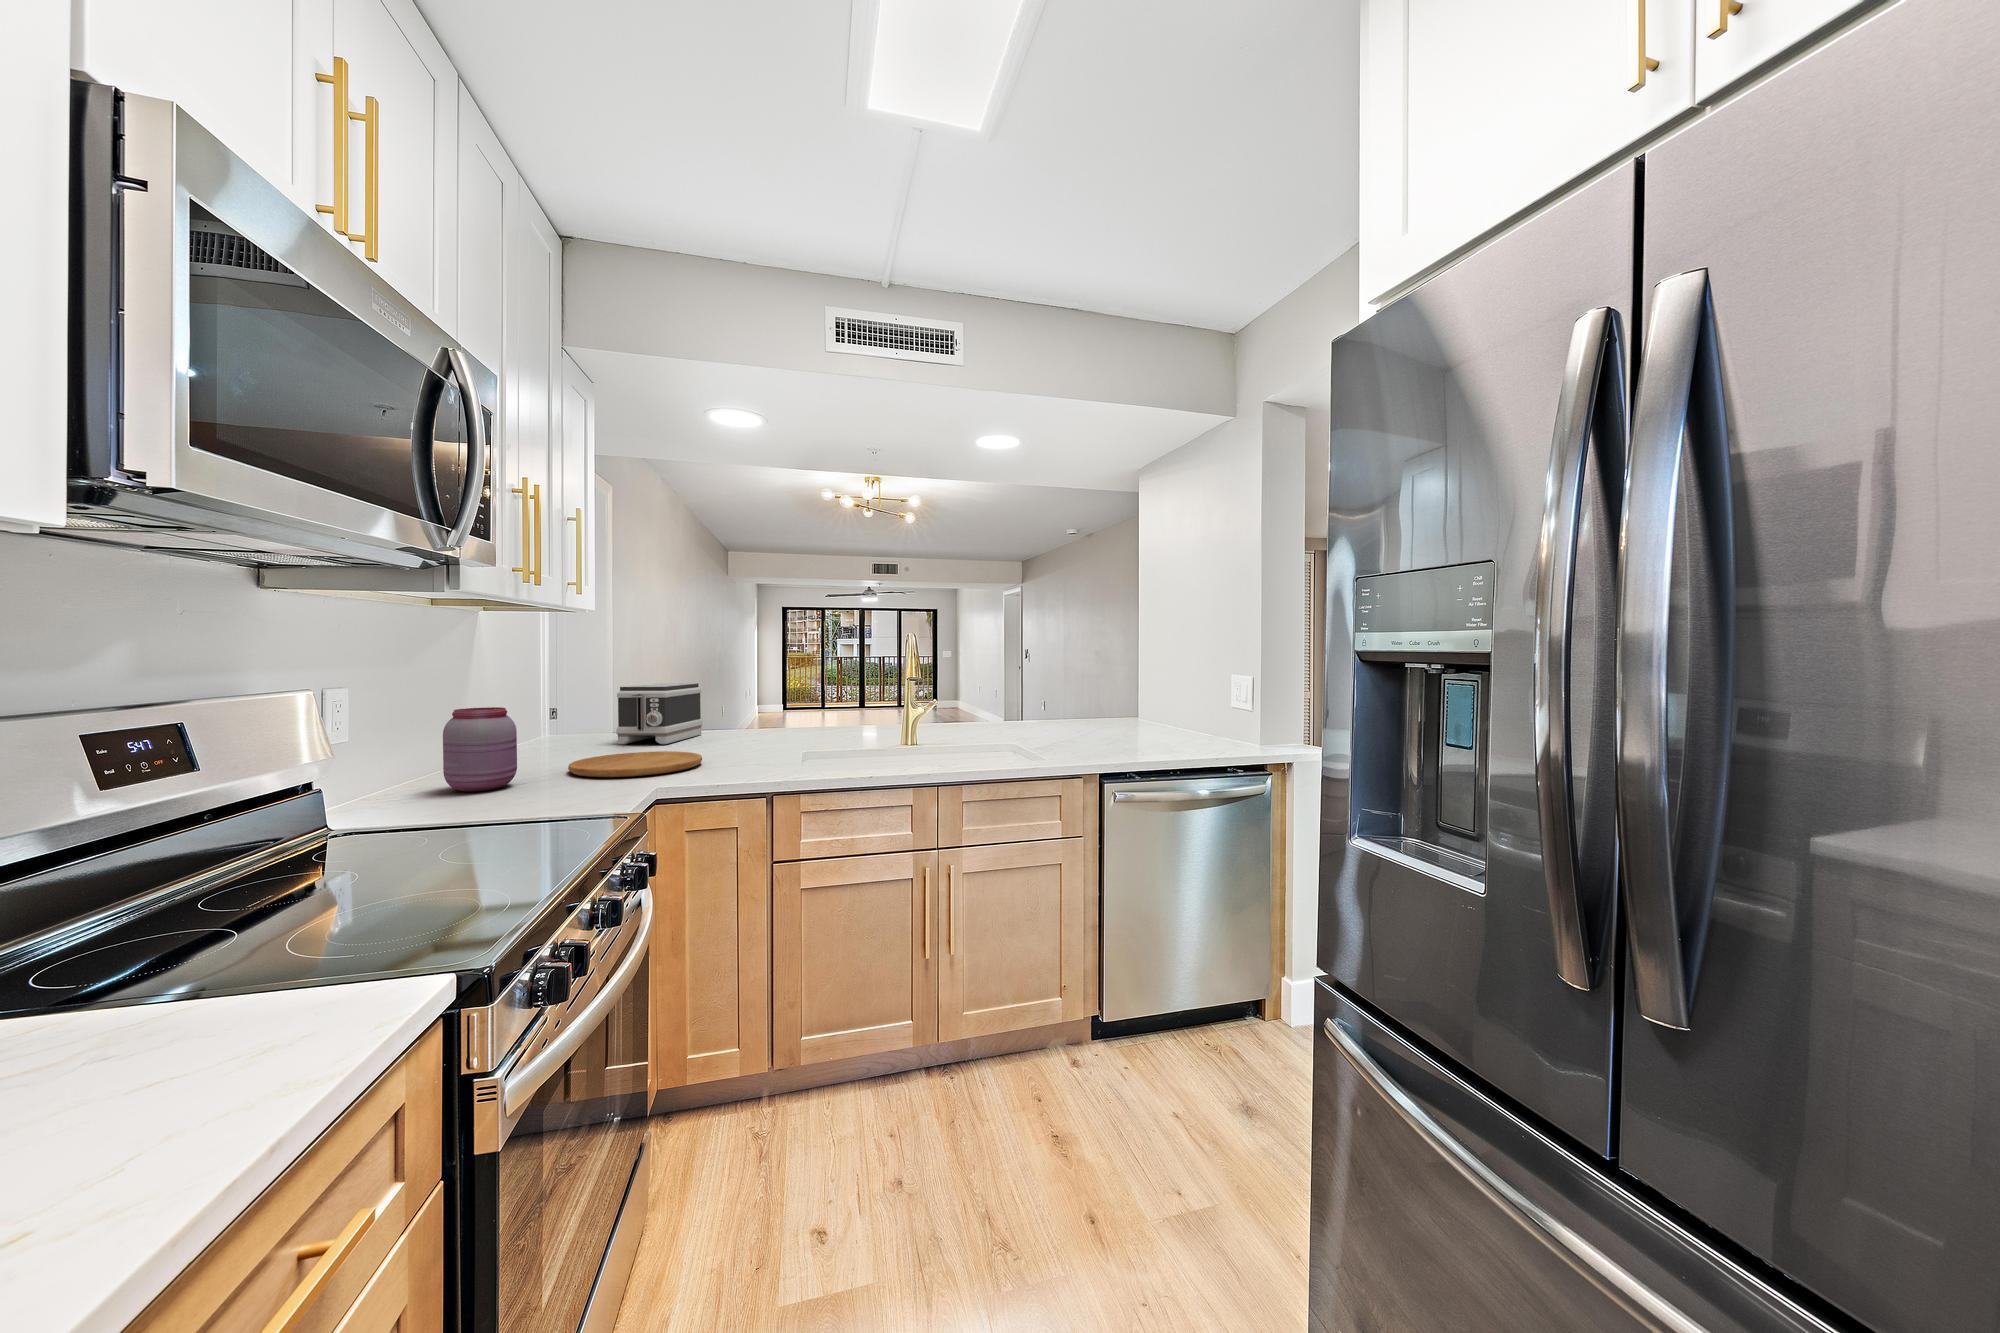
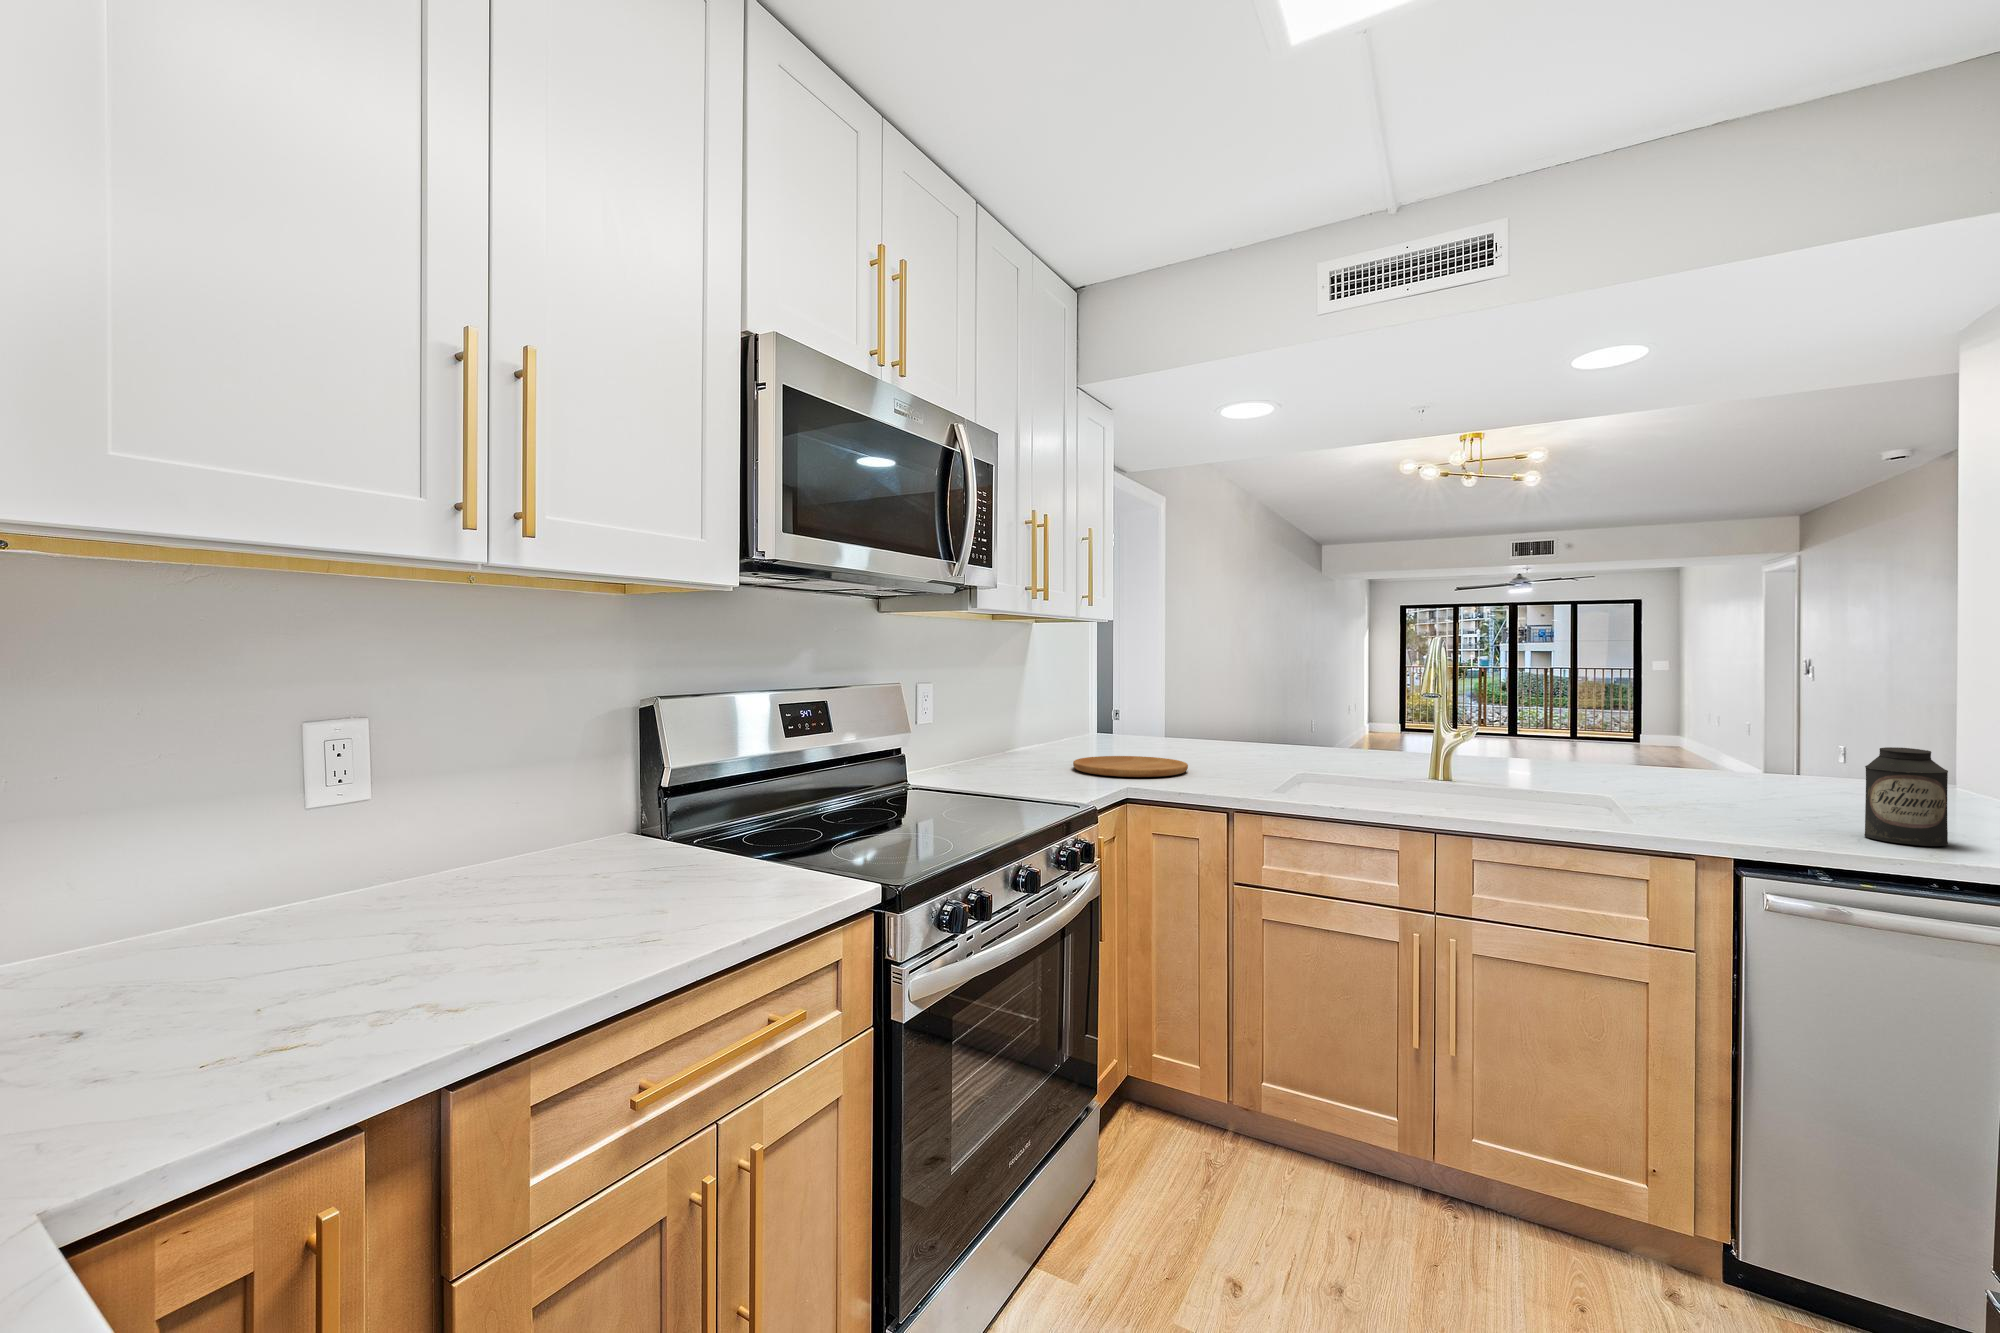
toaster: present [616,683,702,744] -> none [1133,691,1218,752]
canister: none [1145,701,1178,756] -> present [1864,747,1948,846]
jar: present [443,707,517,791] -> none [982,705,1031,773]

